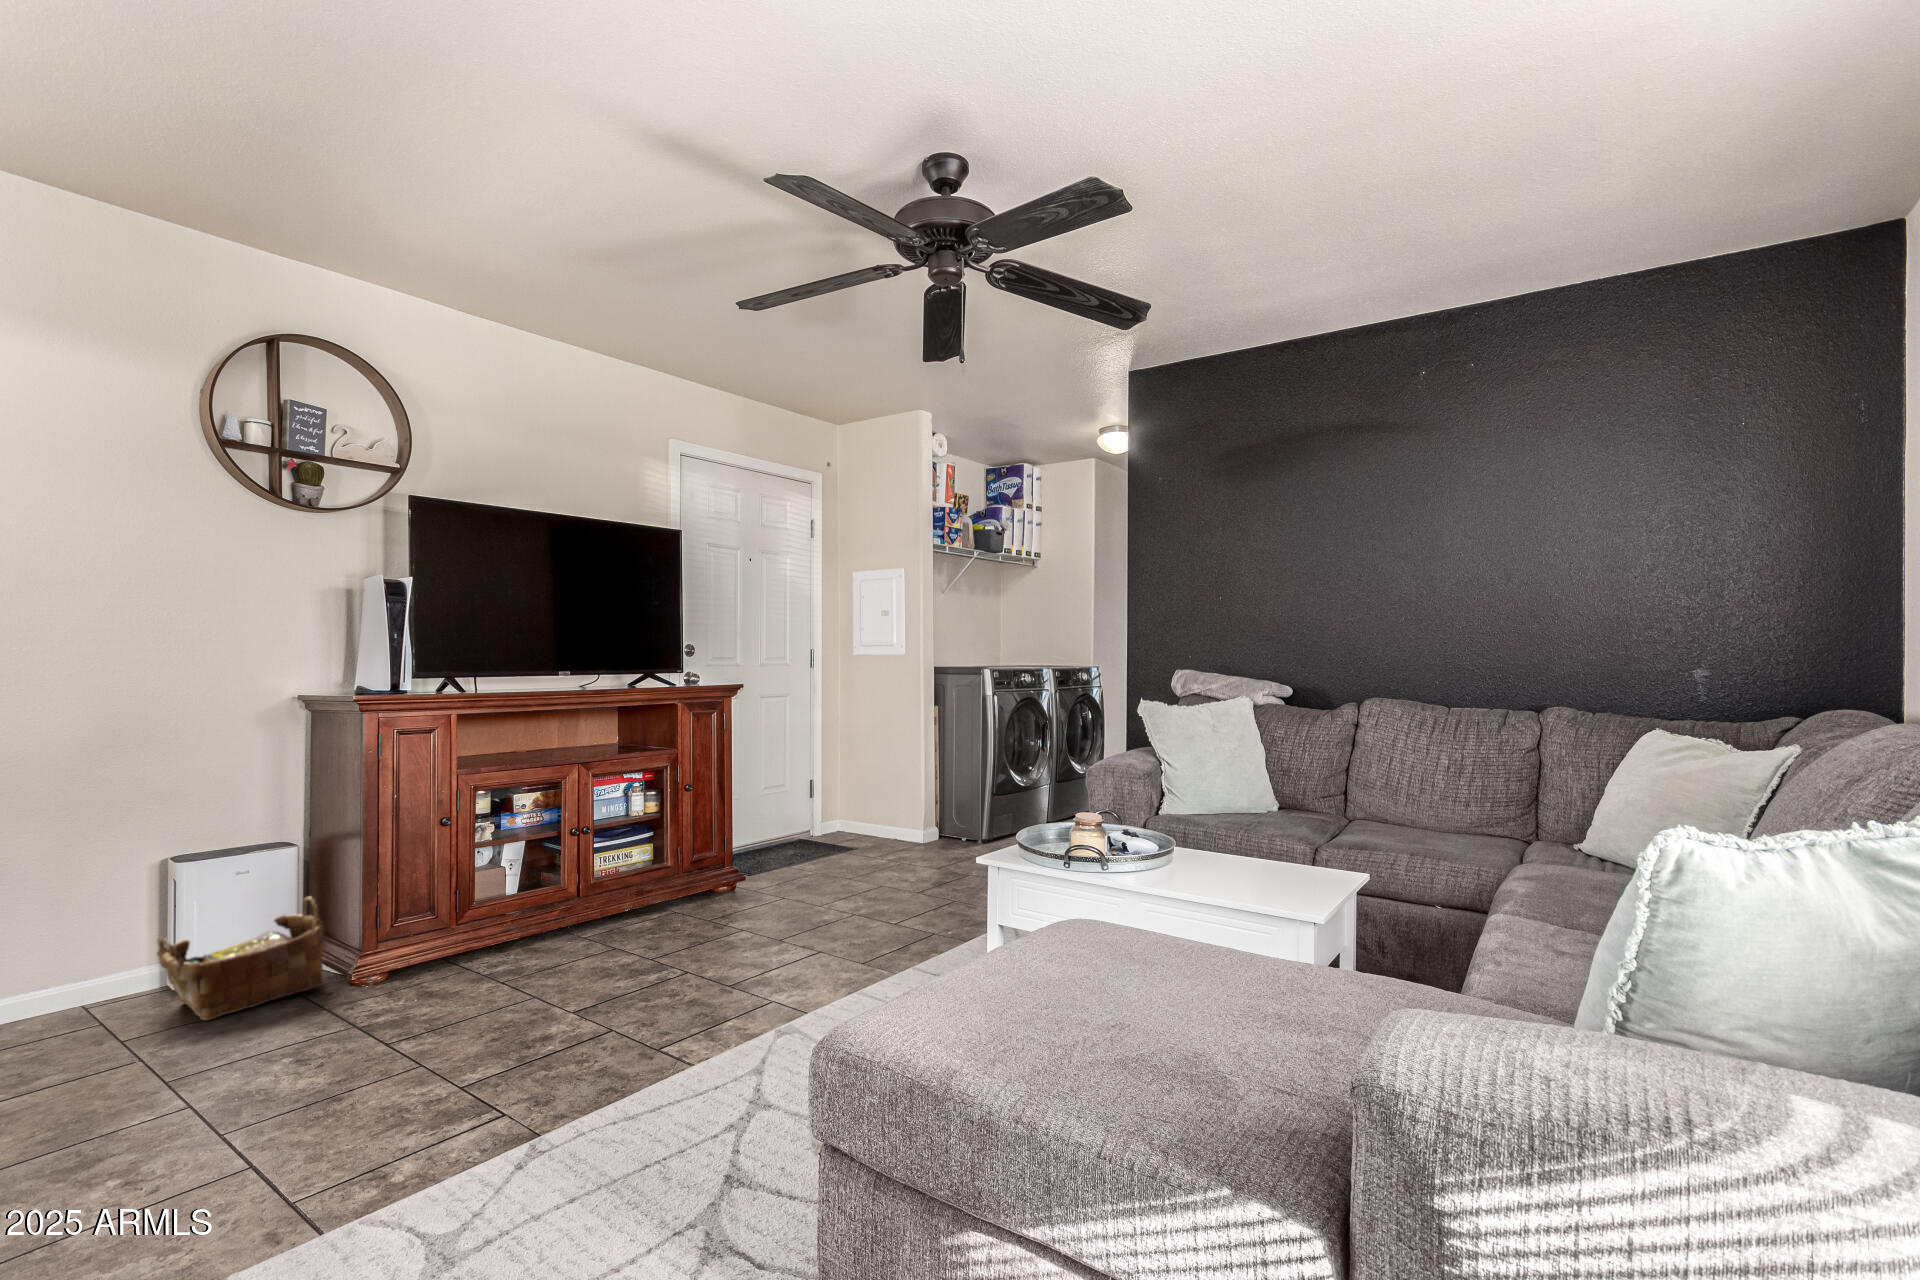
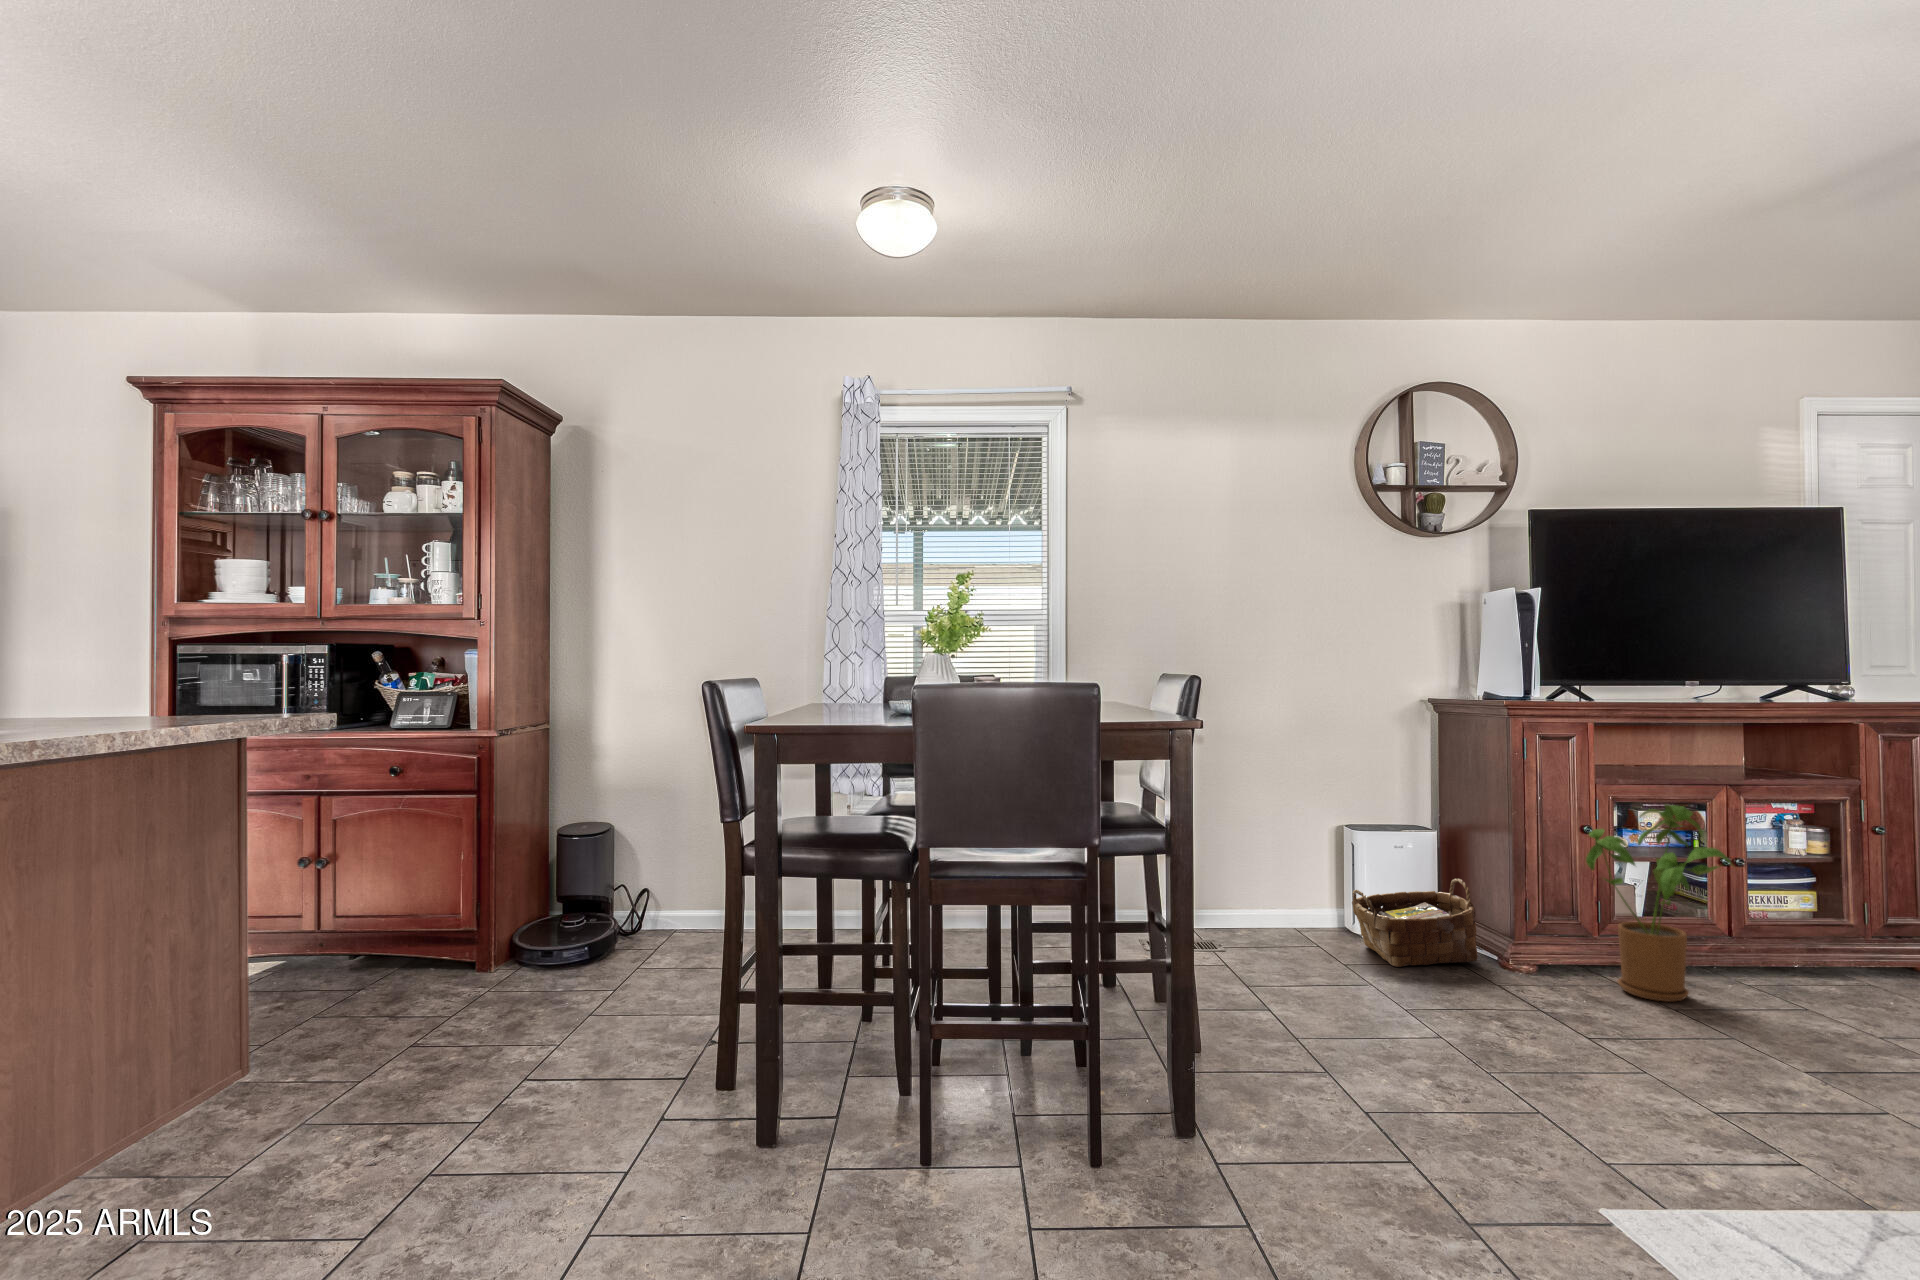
house plant: none [437,788,564,980] -> present [1586,805,1731,1002]

